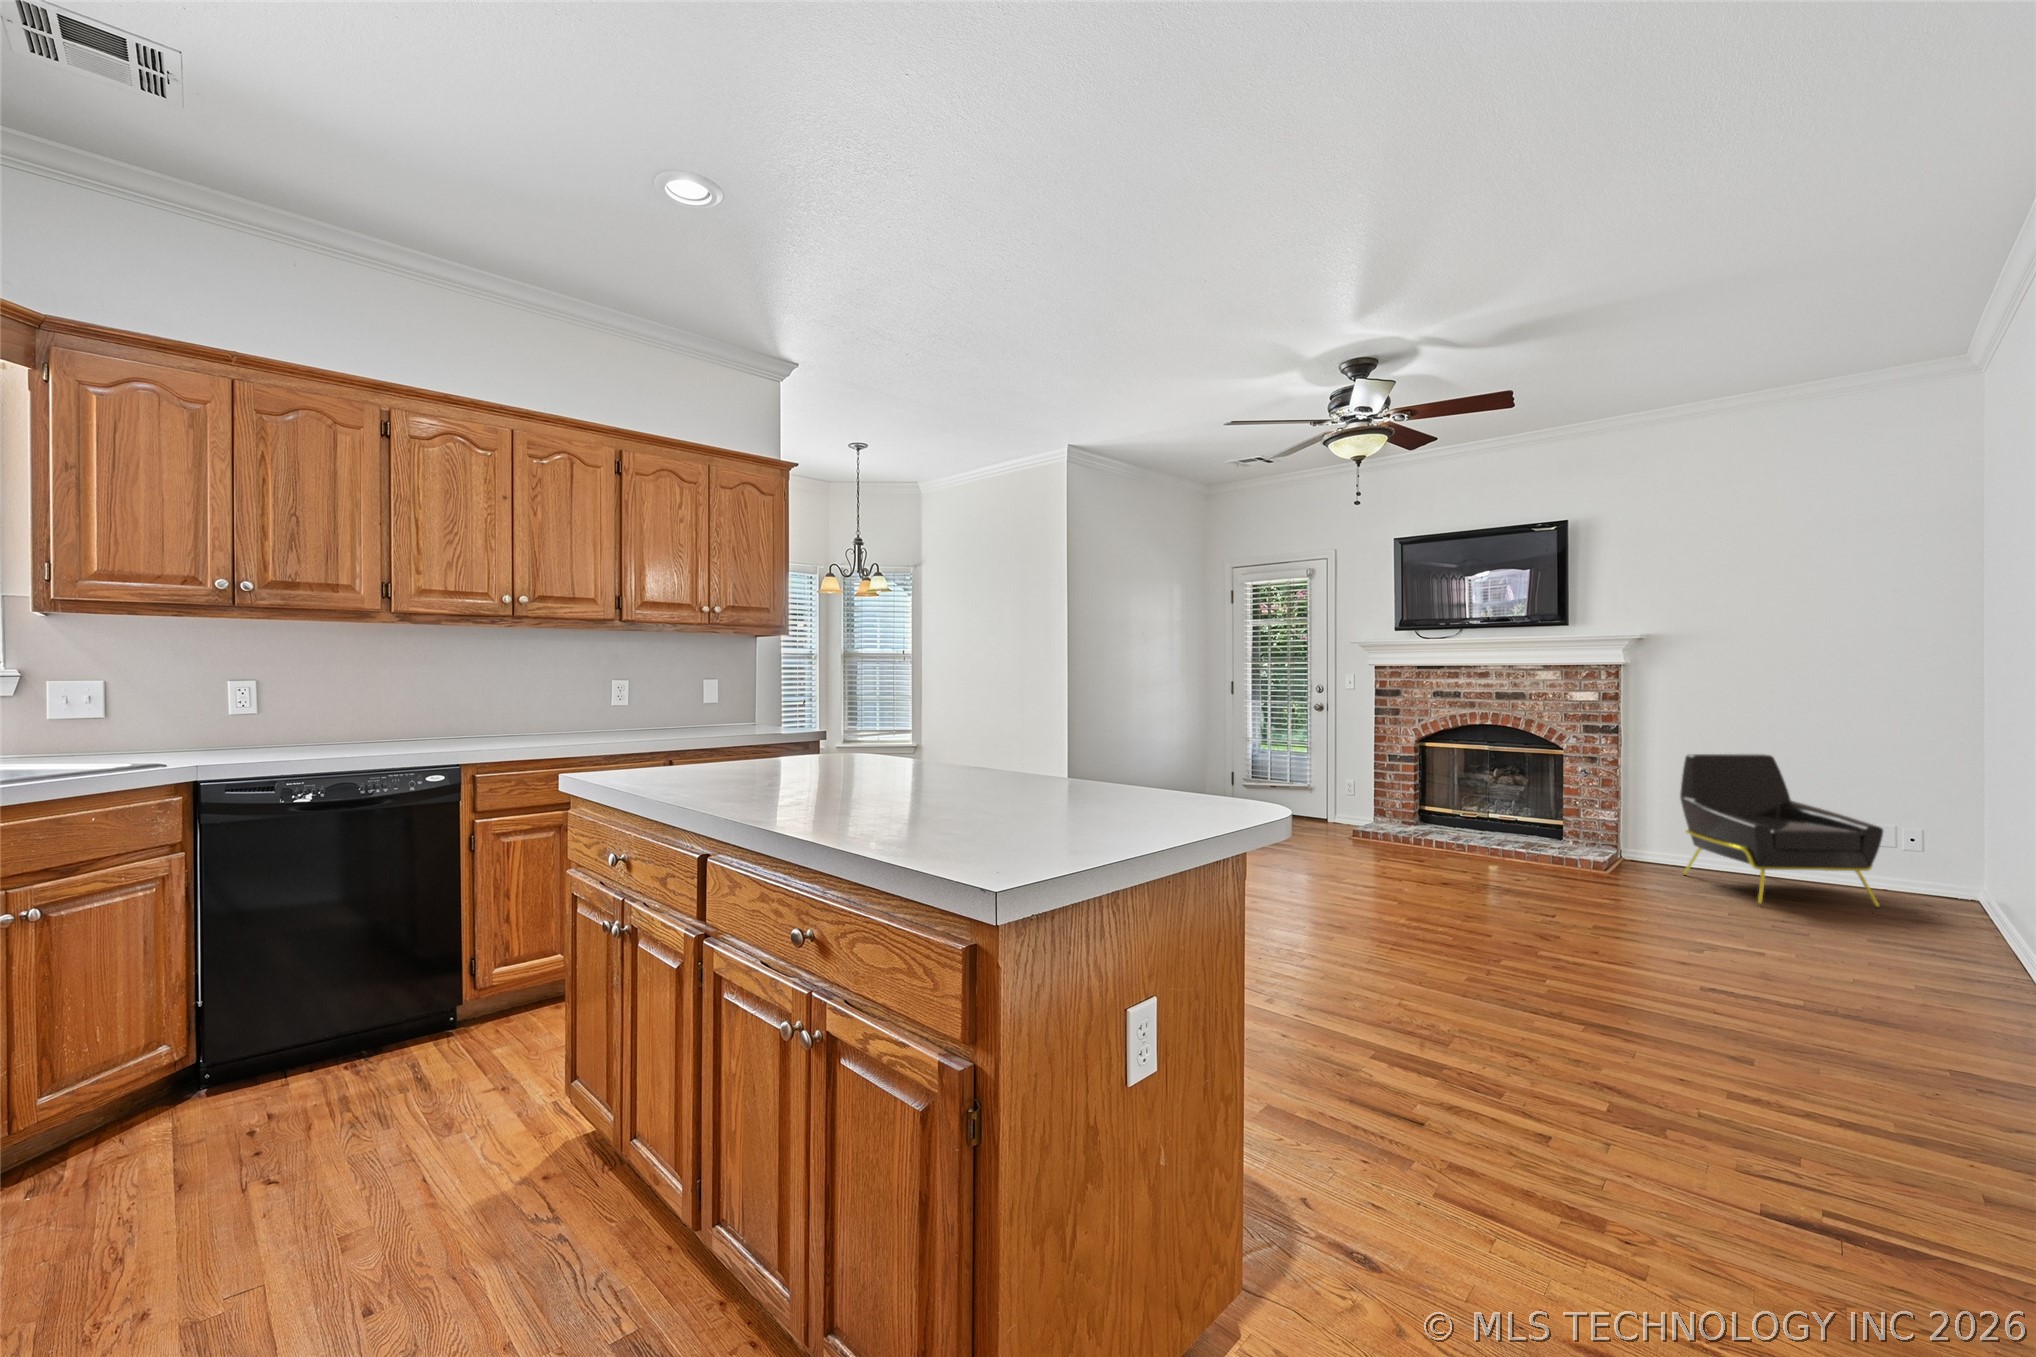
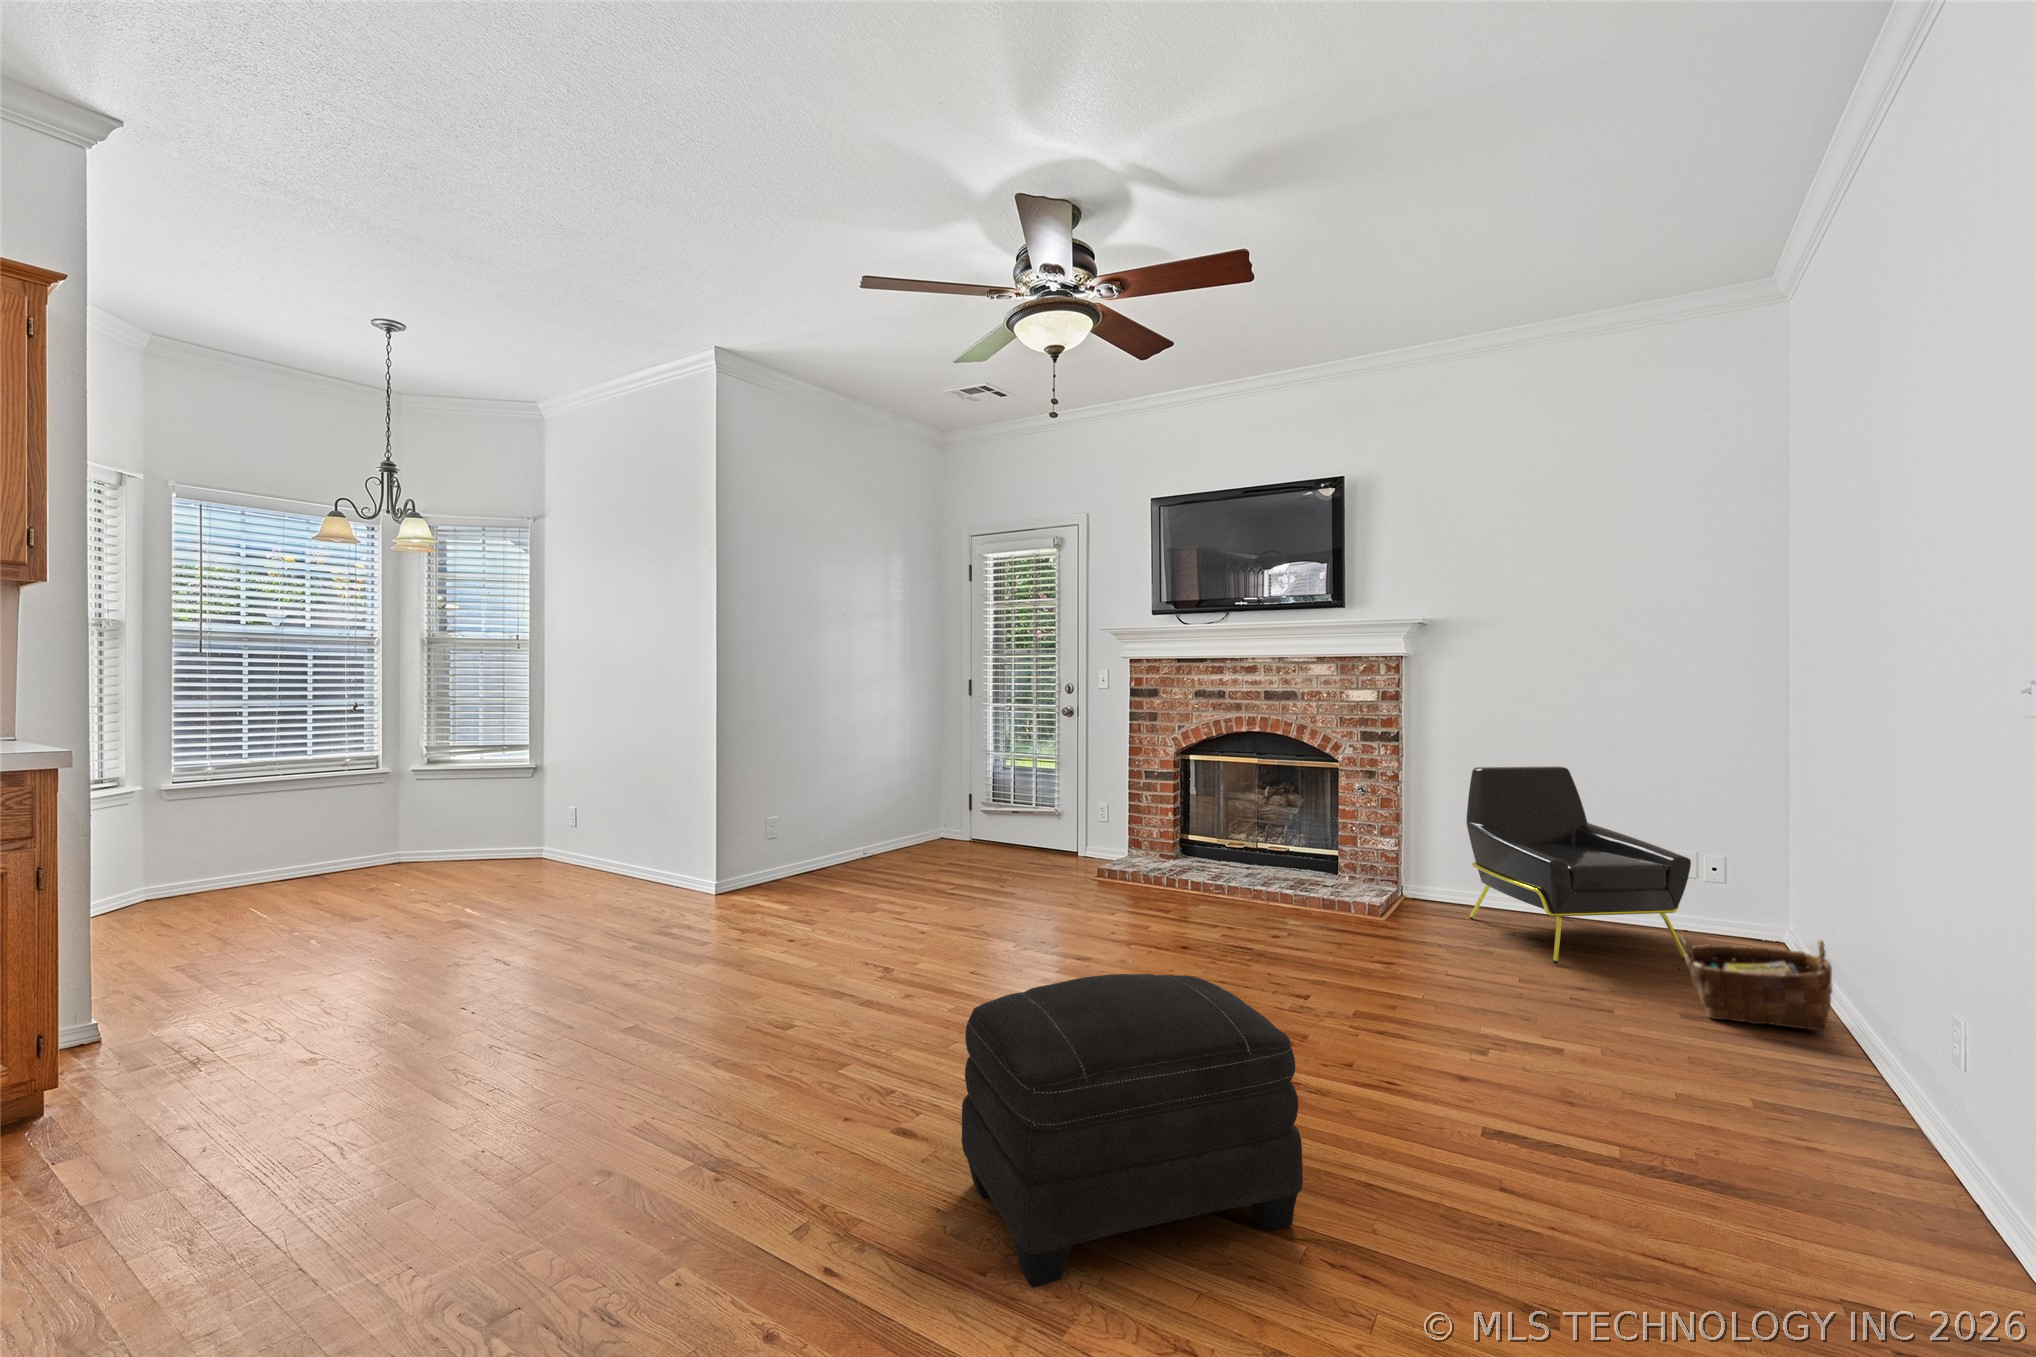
ottoman: none [1350,869,1579,1030] -> present [962,974,1303,1288]
woven basket: none [1868,881,1999,953] -> present [1681,935,1832,1031]

